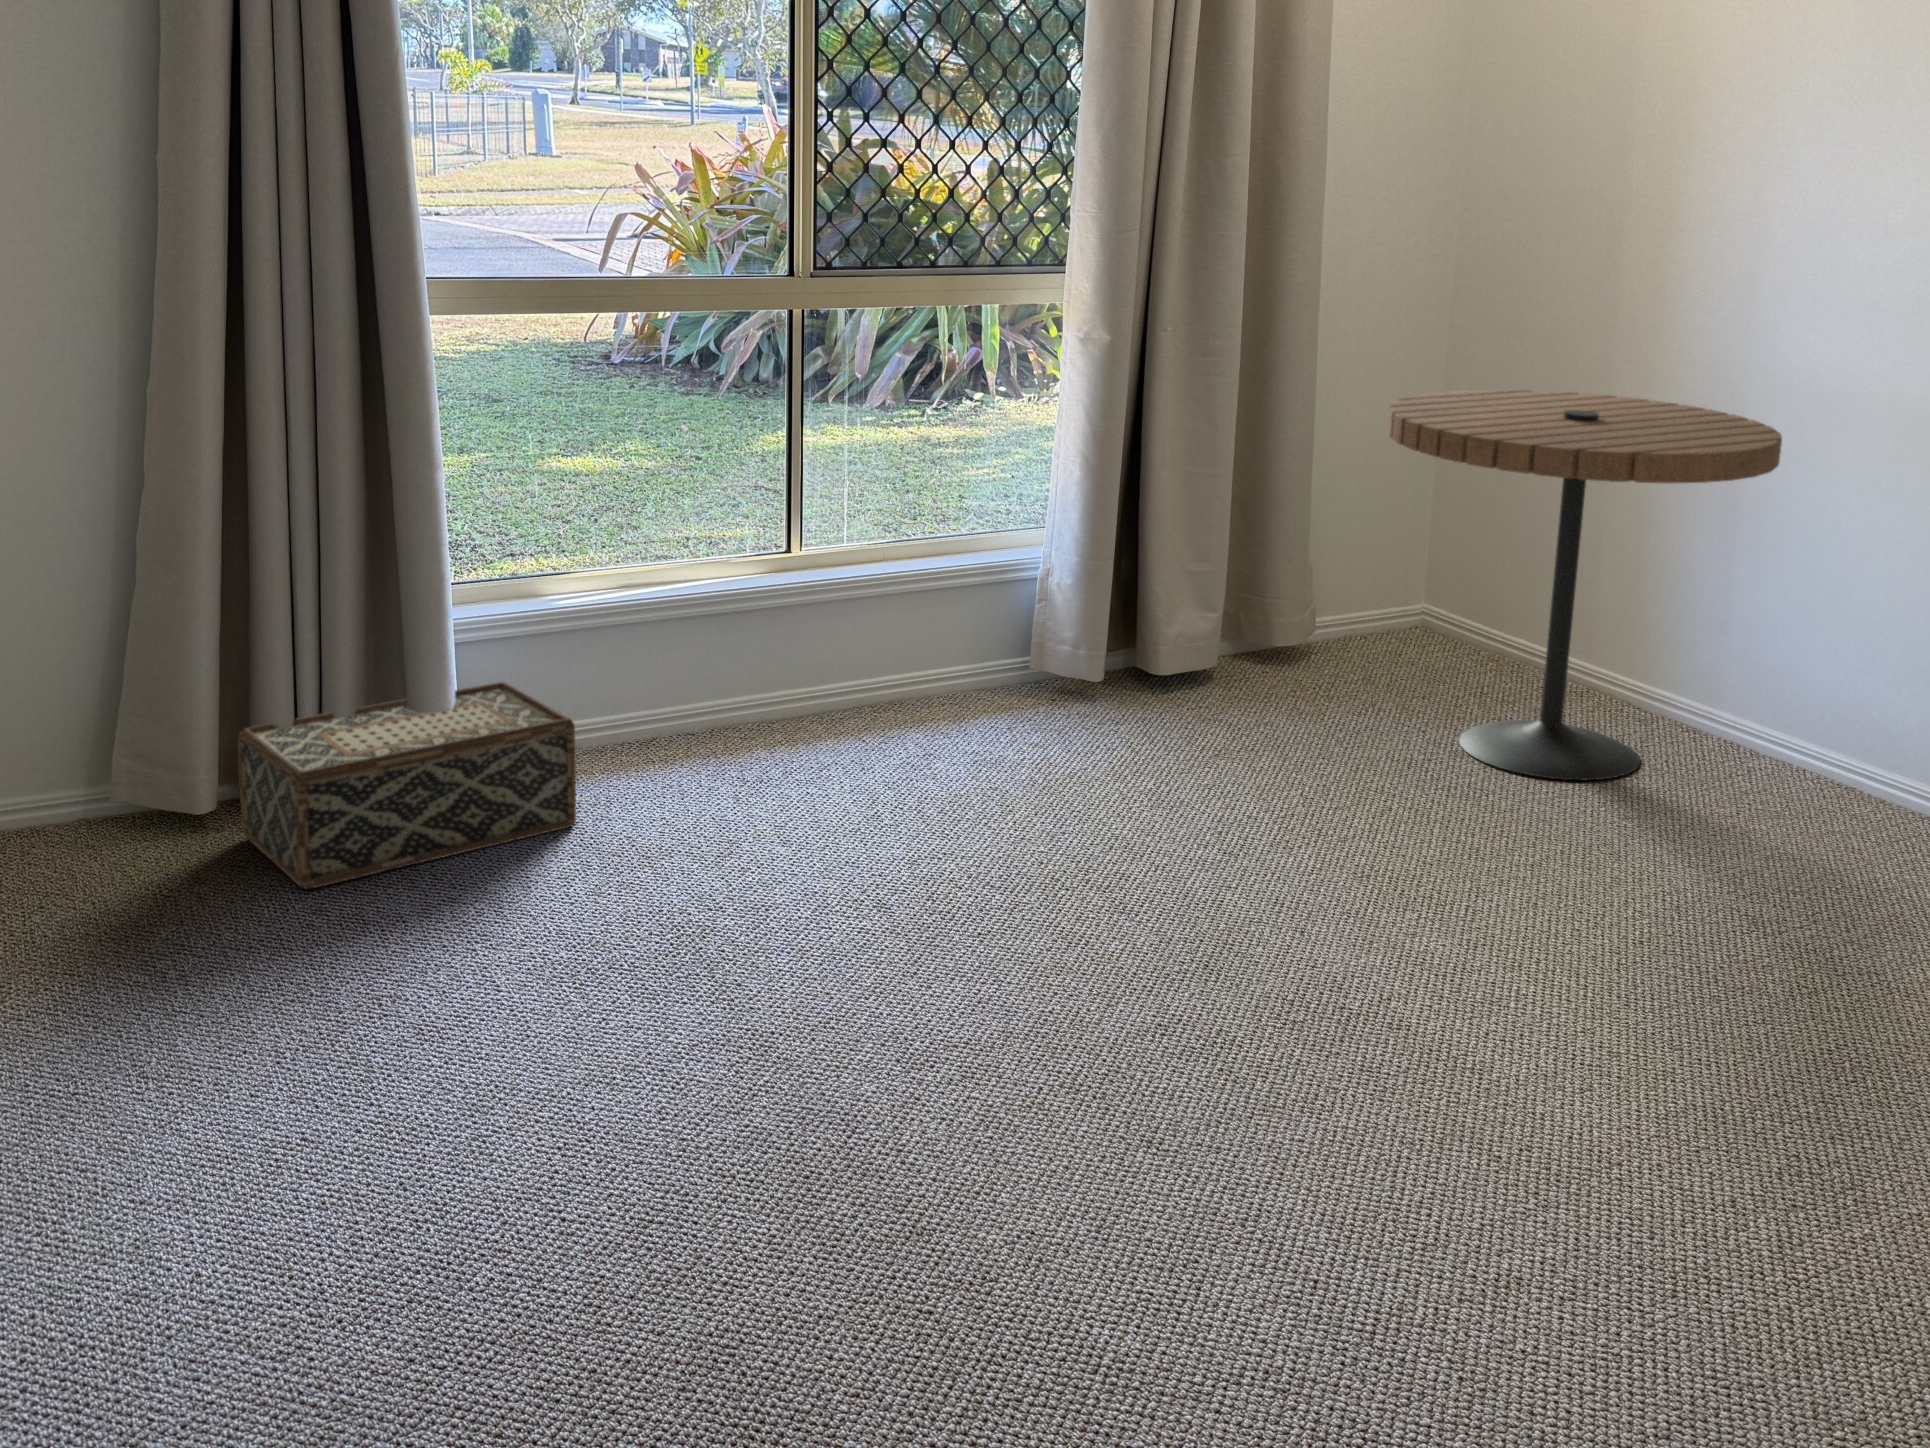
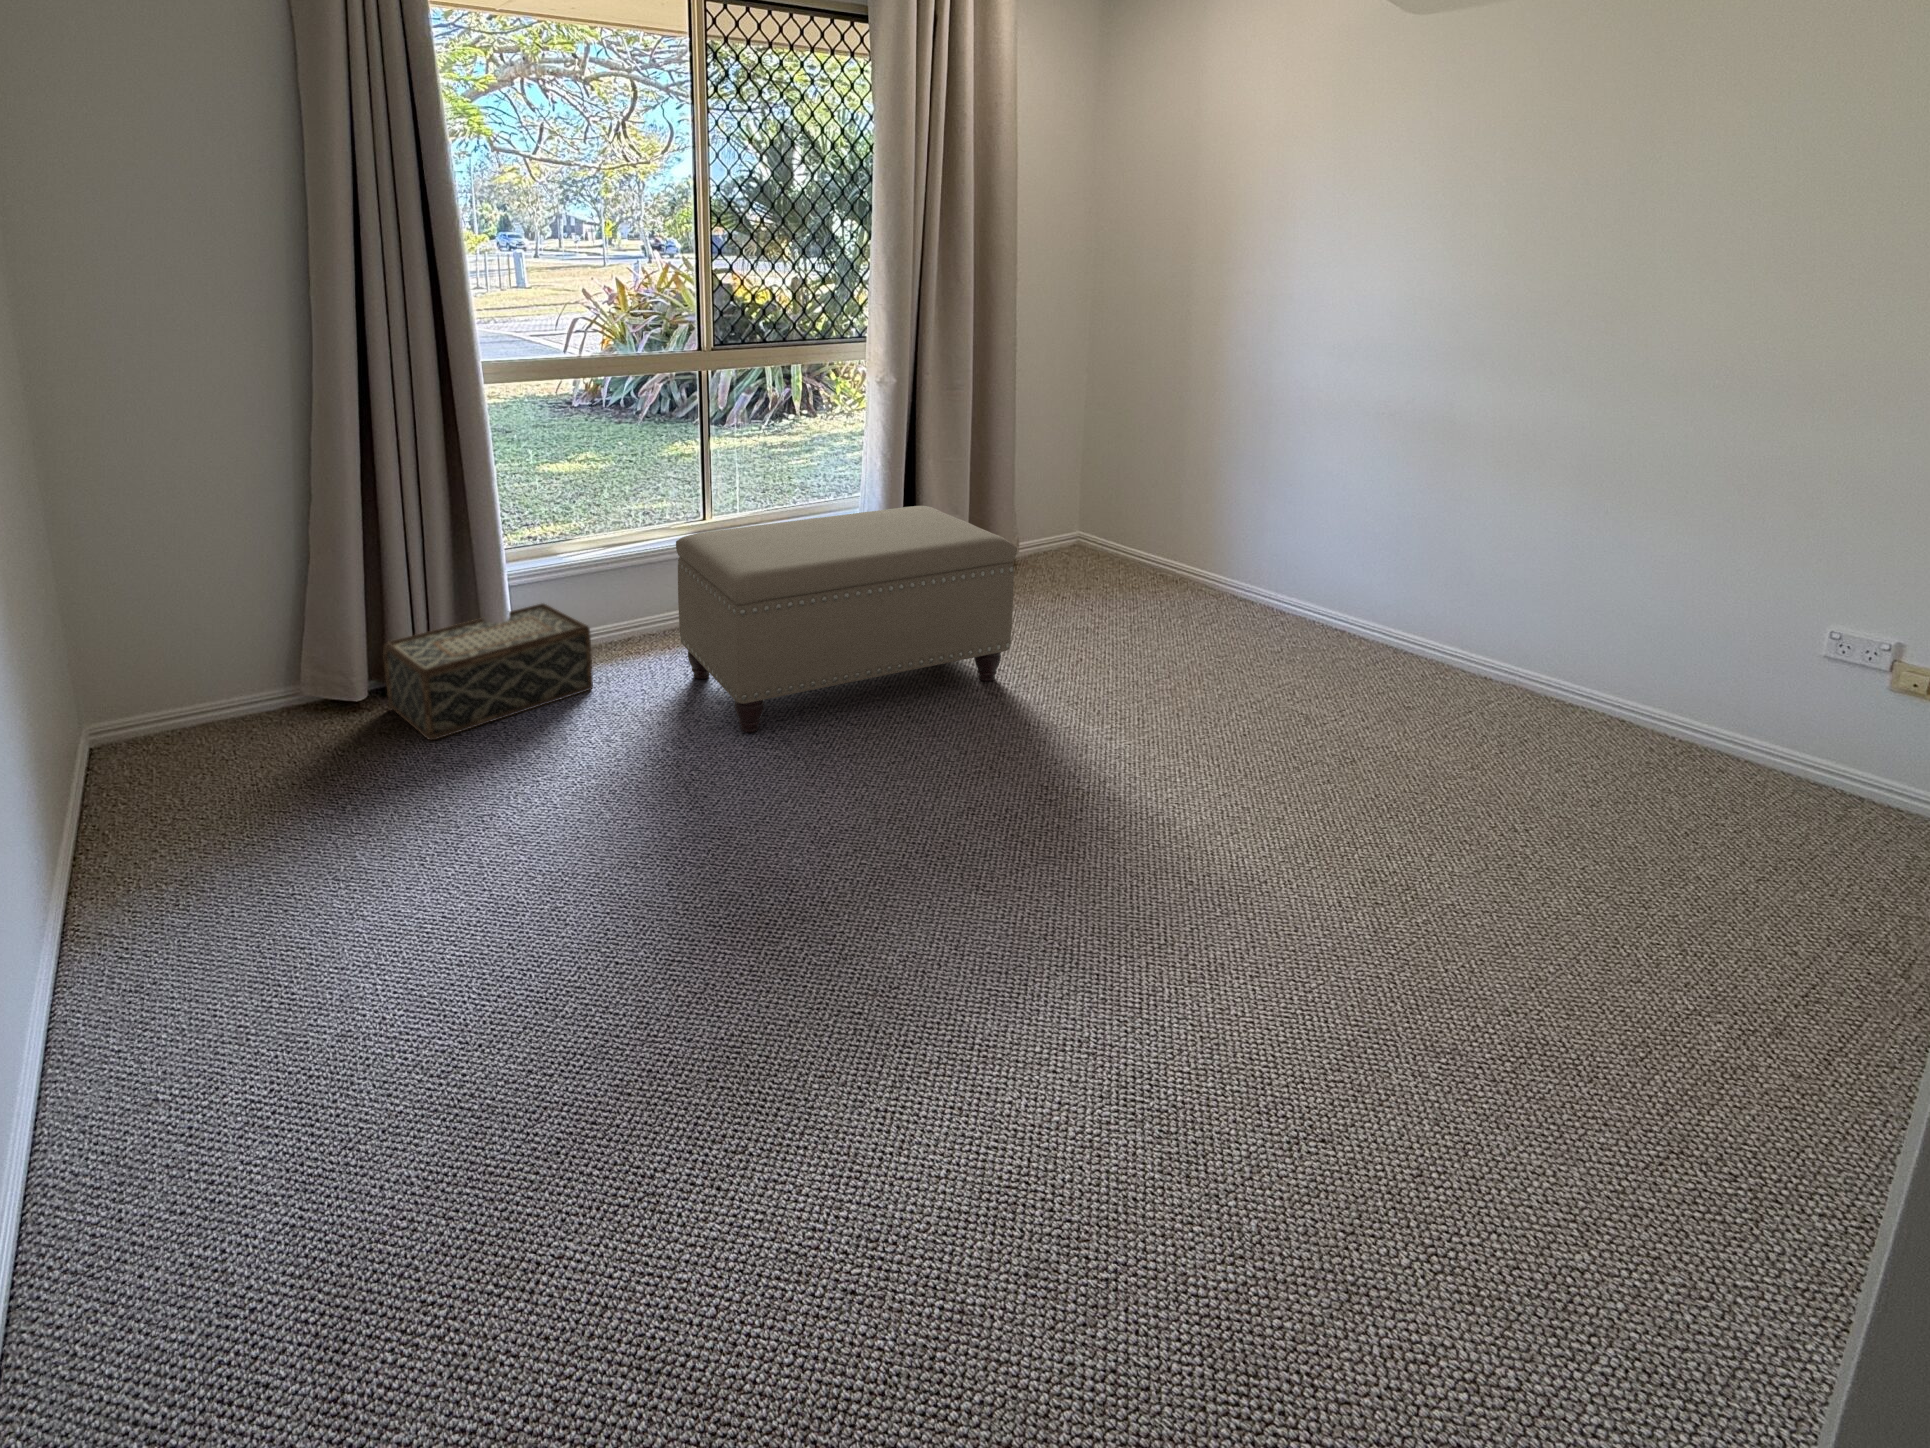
side table: present [1388,390,1782,780] -> none [1058,402,1291,629]
ottoman: none [722,550,1288,904] -> present [676,506,1017,732]

